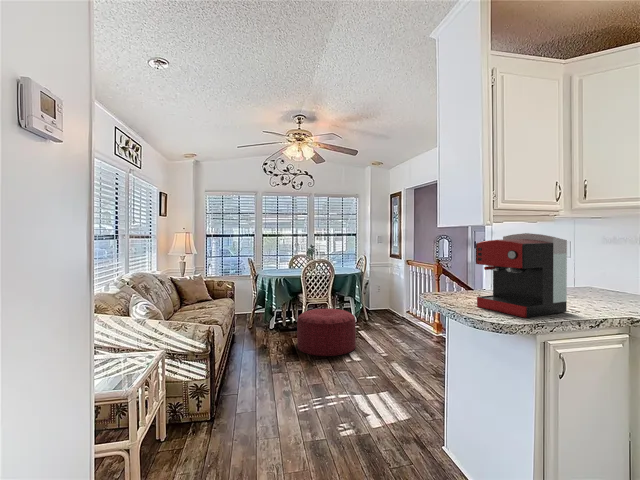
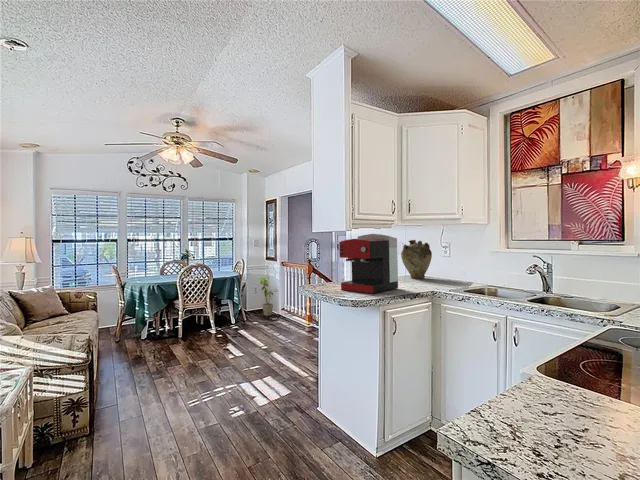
vase: none [570,242,624,298] -> present [401,240,432,279]
house plant: none [383,276,404,318] -> present [259,277,278,316]
ottoman: present [297,308,356,356] -> none [176,311,237,357]

